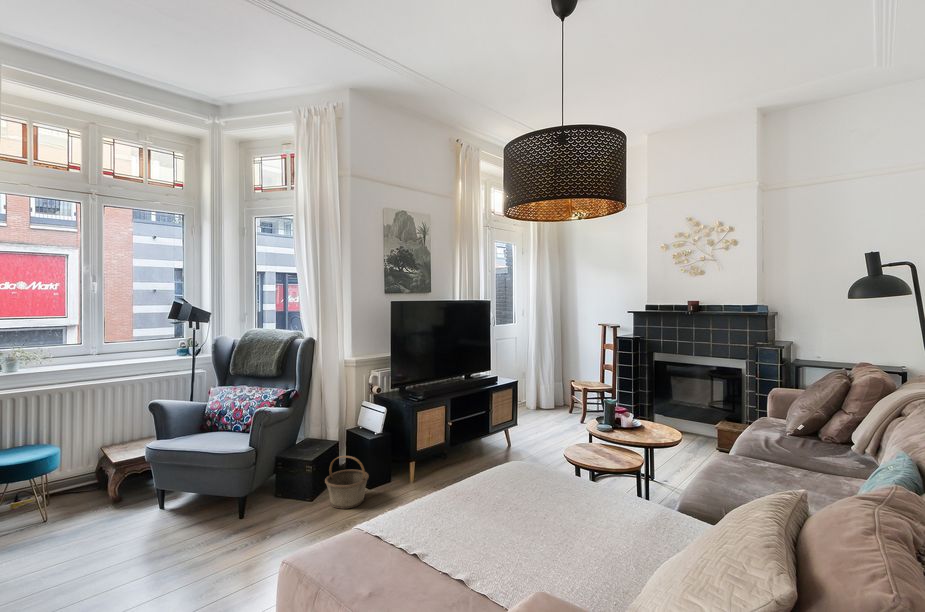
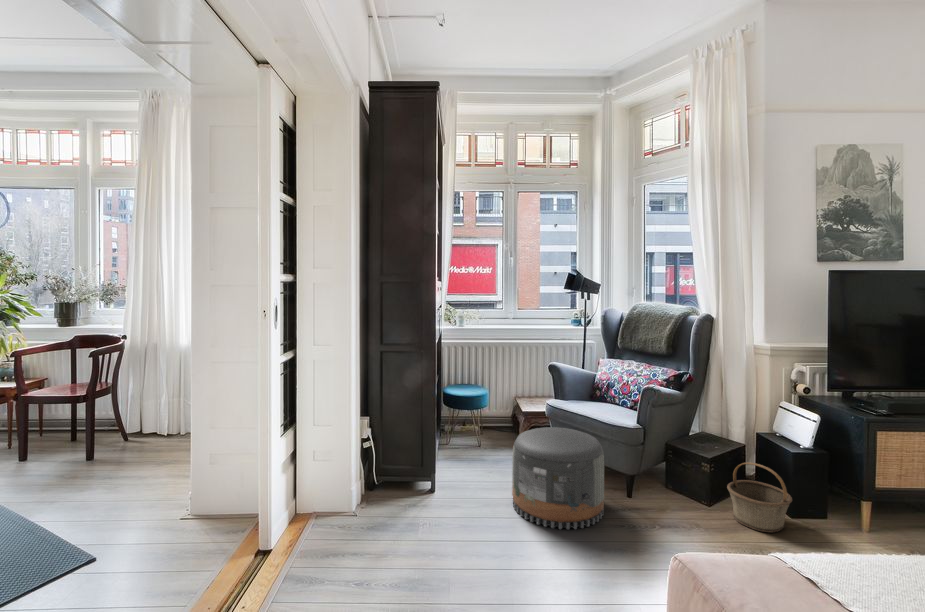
pouf: none [98,468,215,584] -> present [512,427,604,529]

